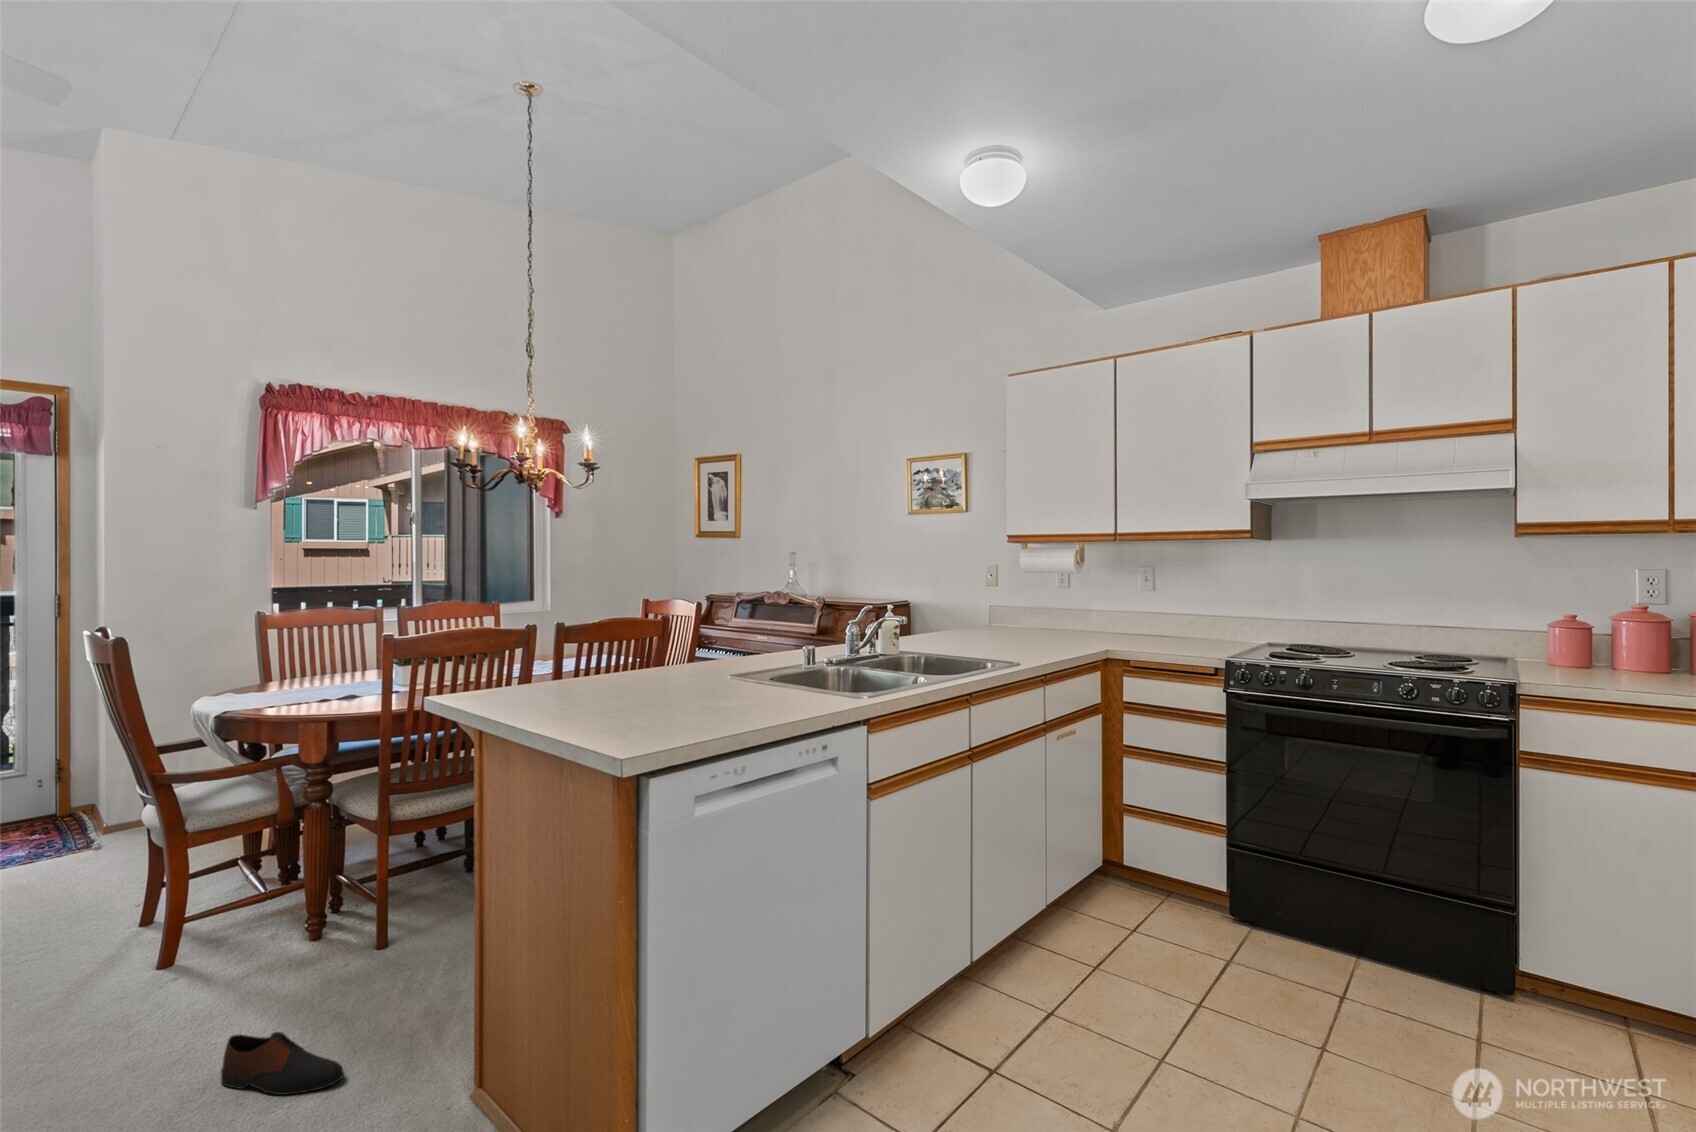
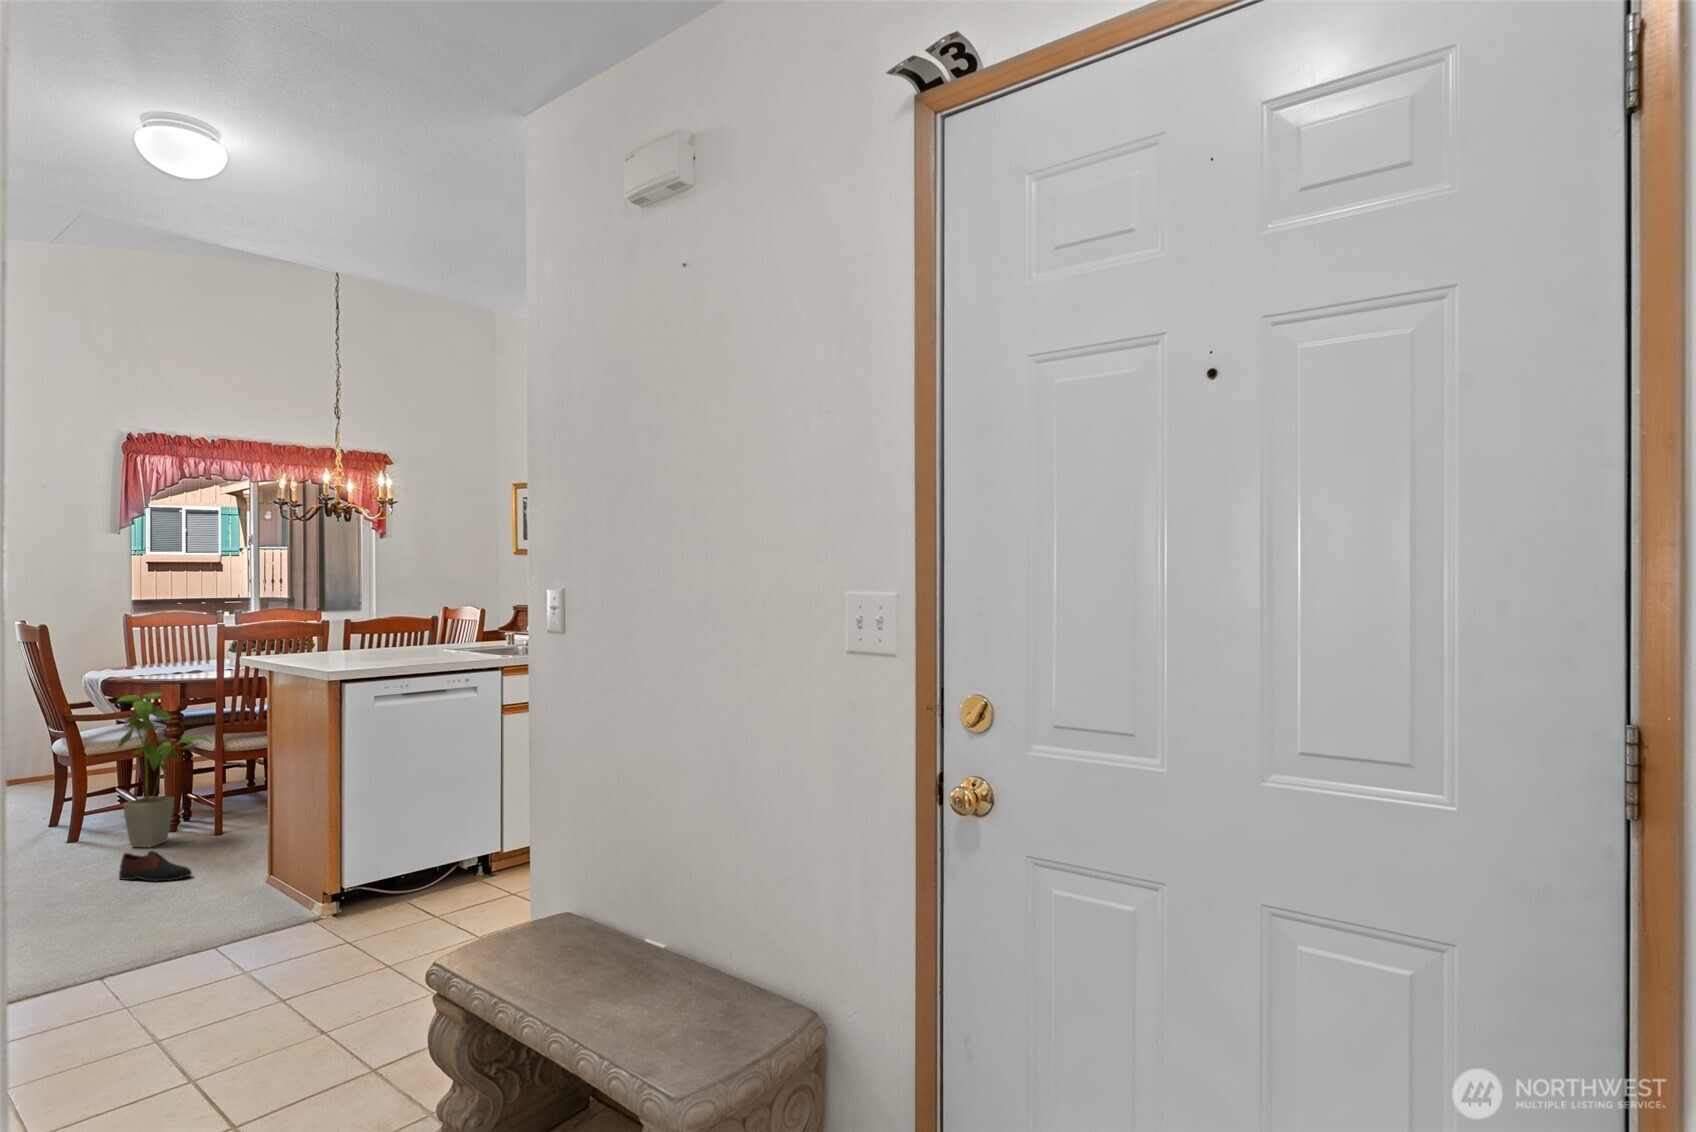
house plant: none [225,743,376,985] -> present [117,692,209,847]

